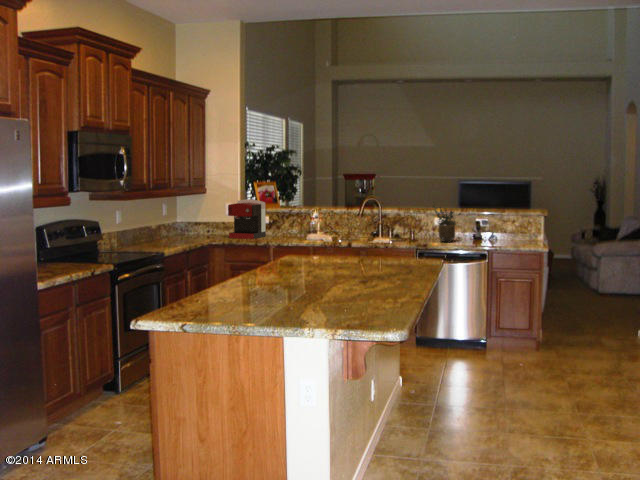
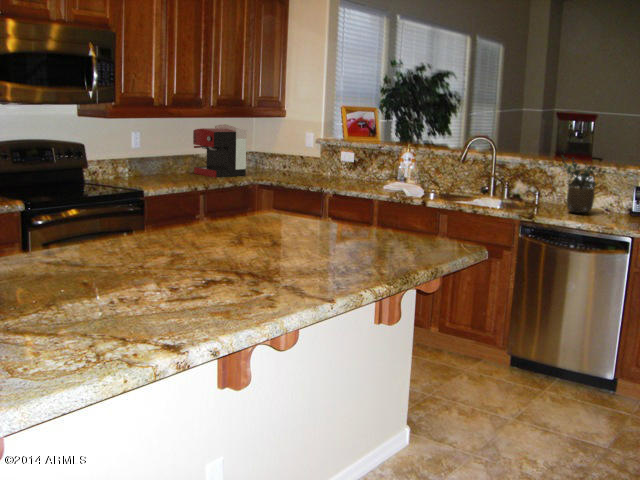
coffee maker: present [228,199,266,239] -> present [193,124,246,177]

